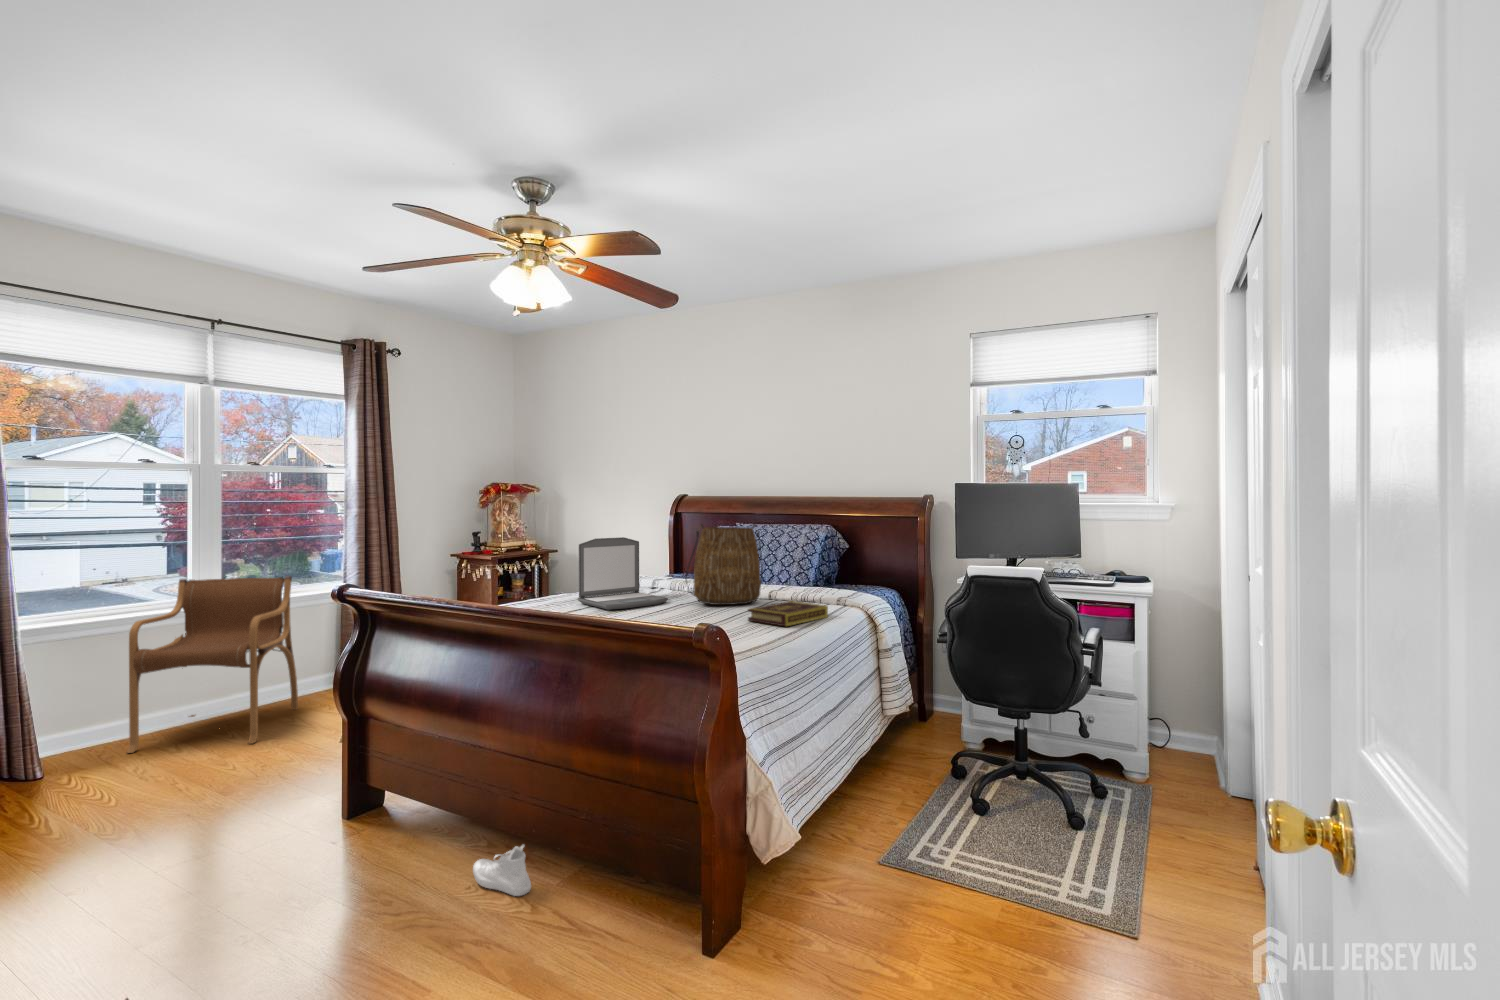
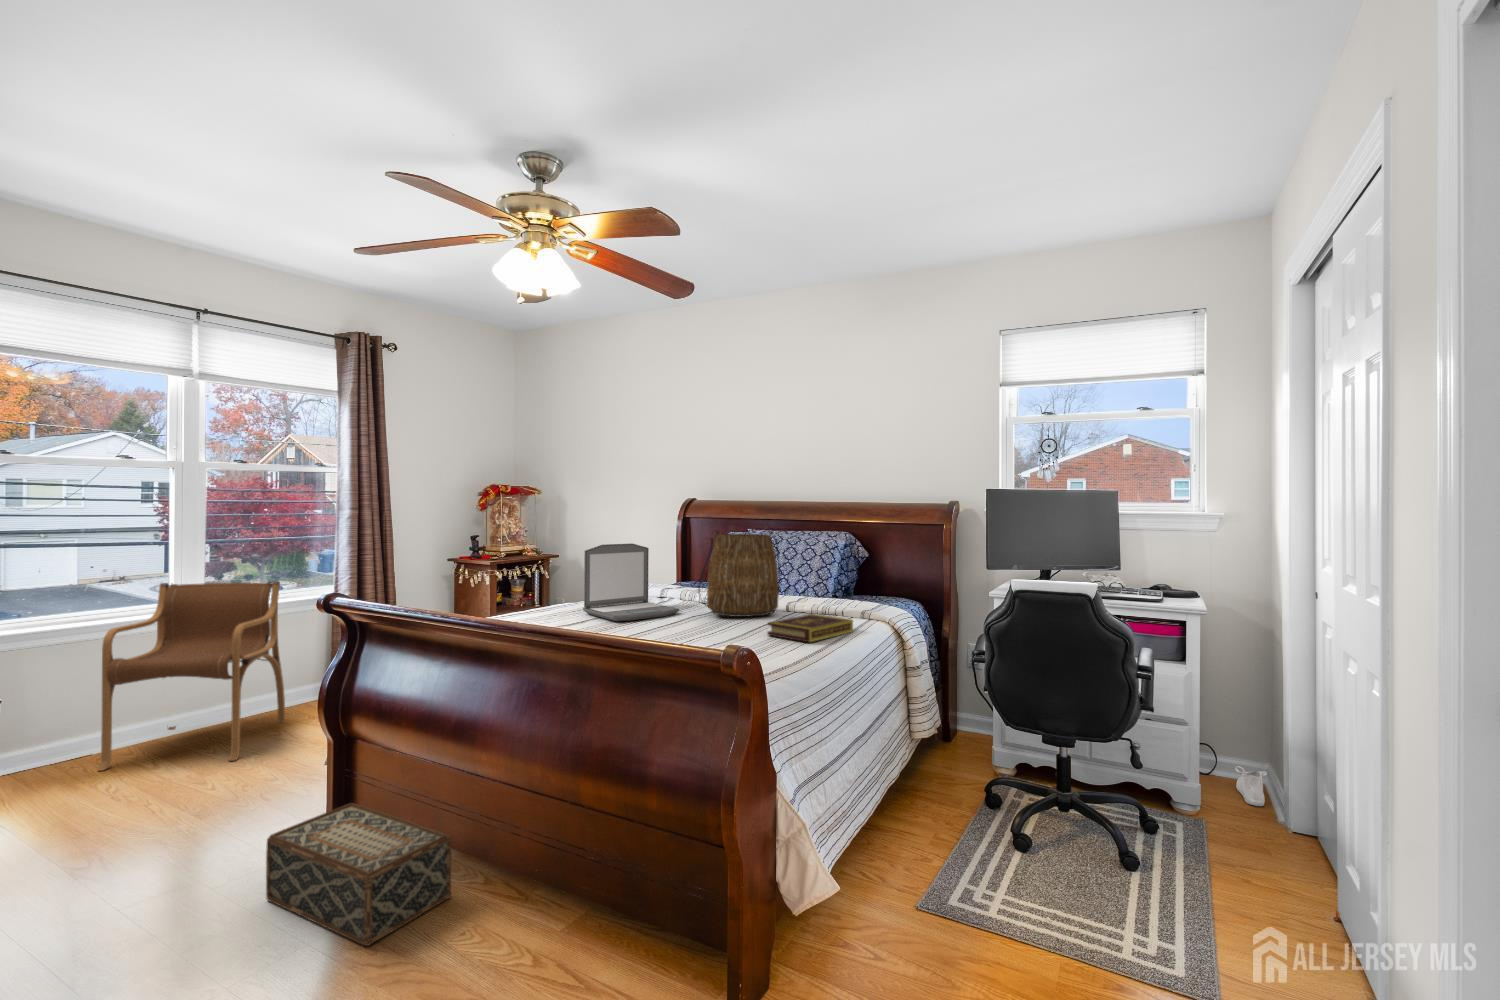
woven basket: none [292,775,459,897] -> present [266,803,451,946]
shoe: present [473,845,531,896] -> present [1235,766,1267,806]

